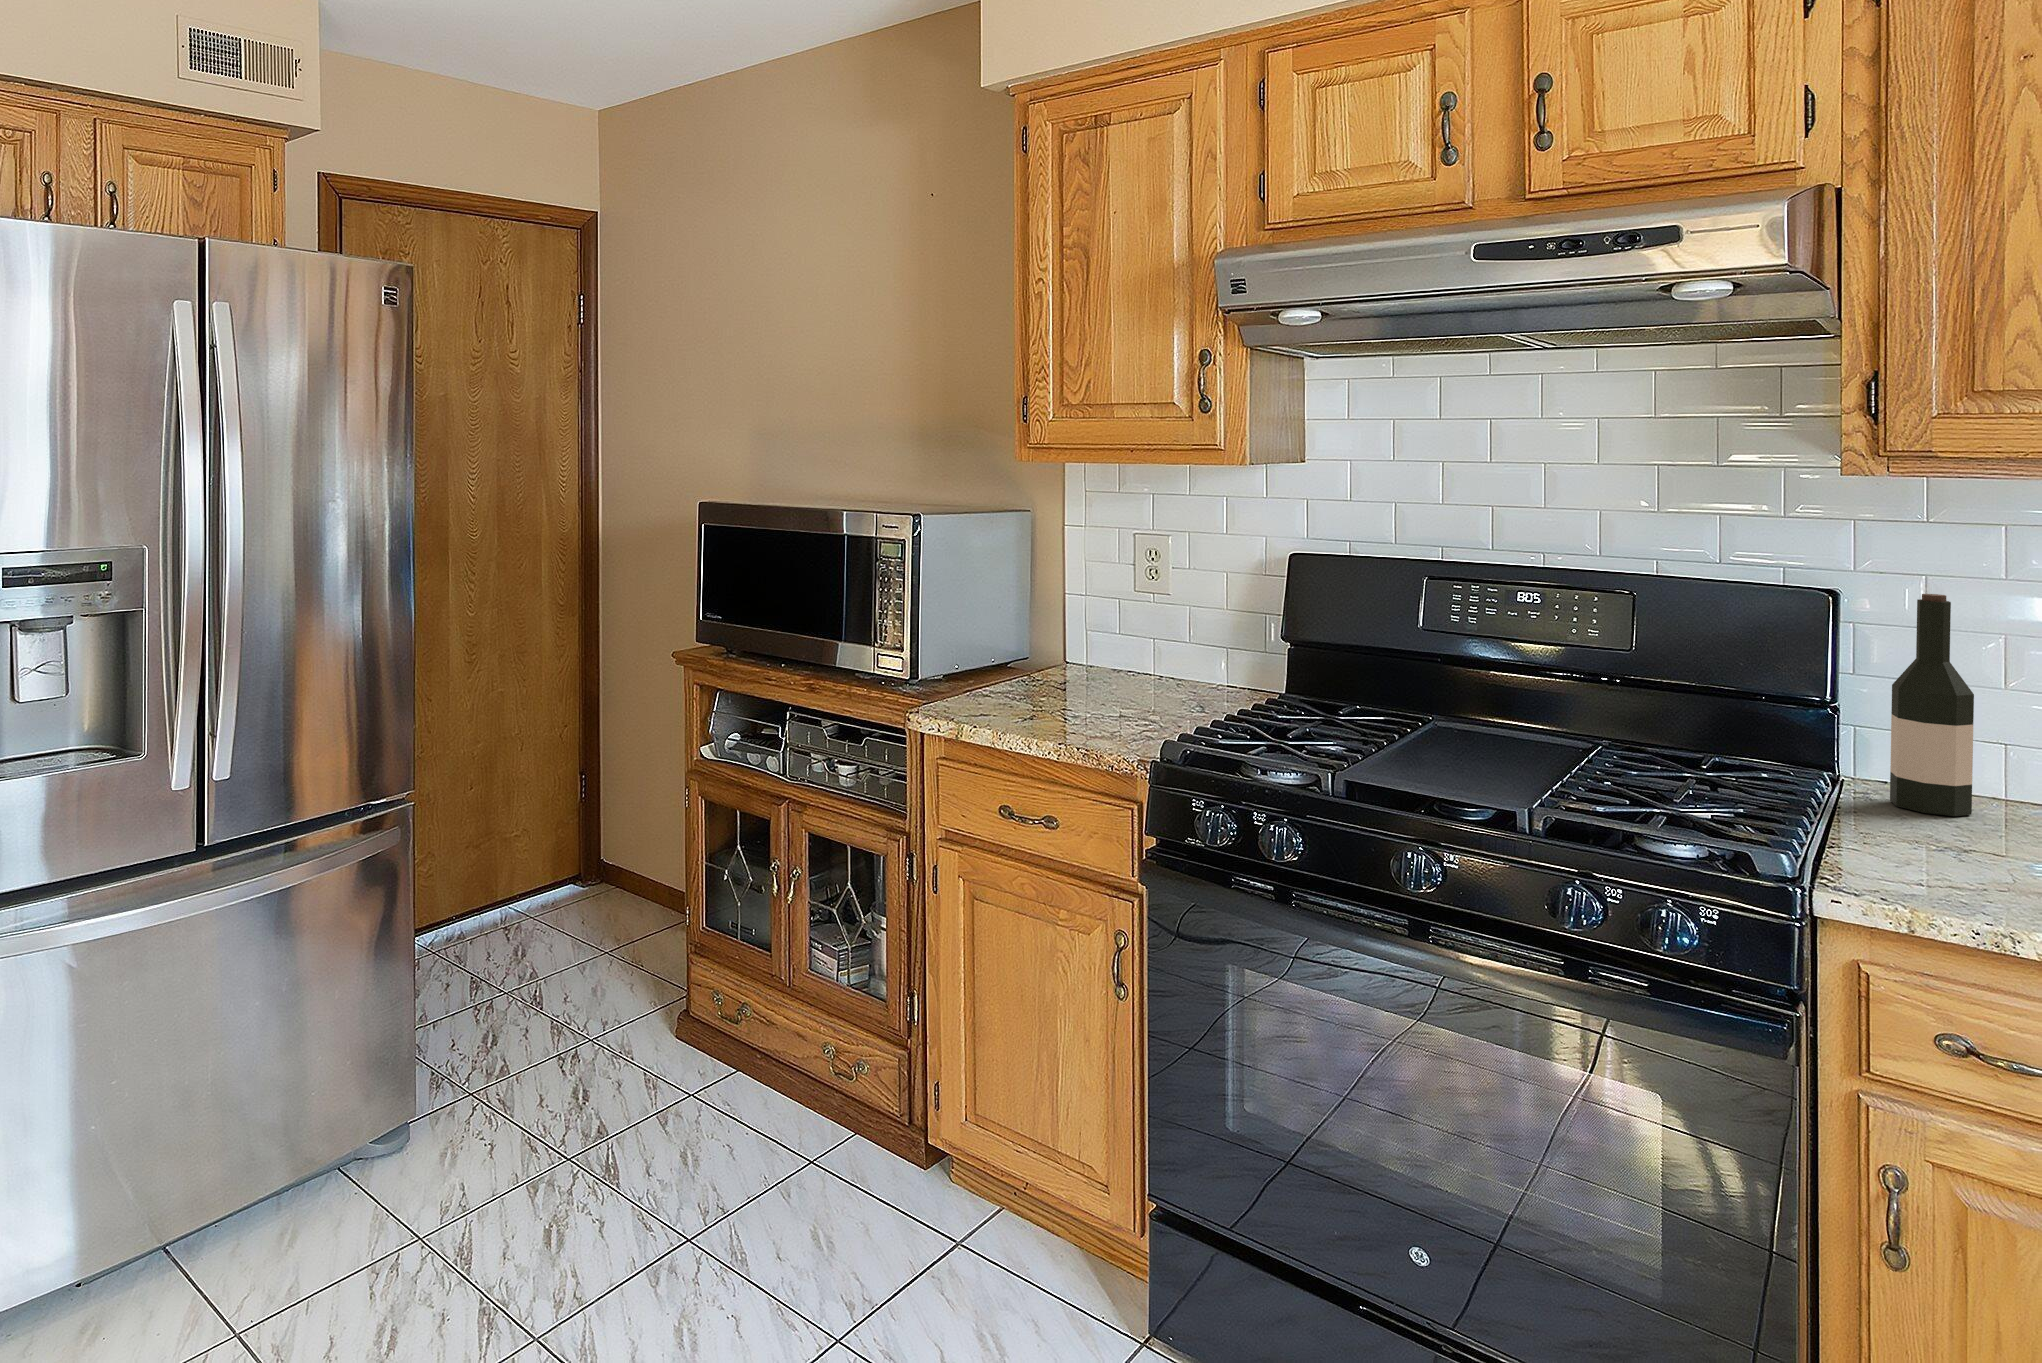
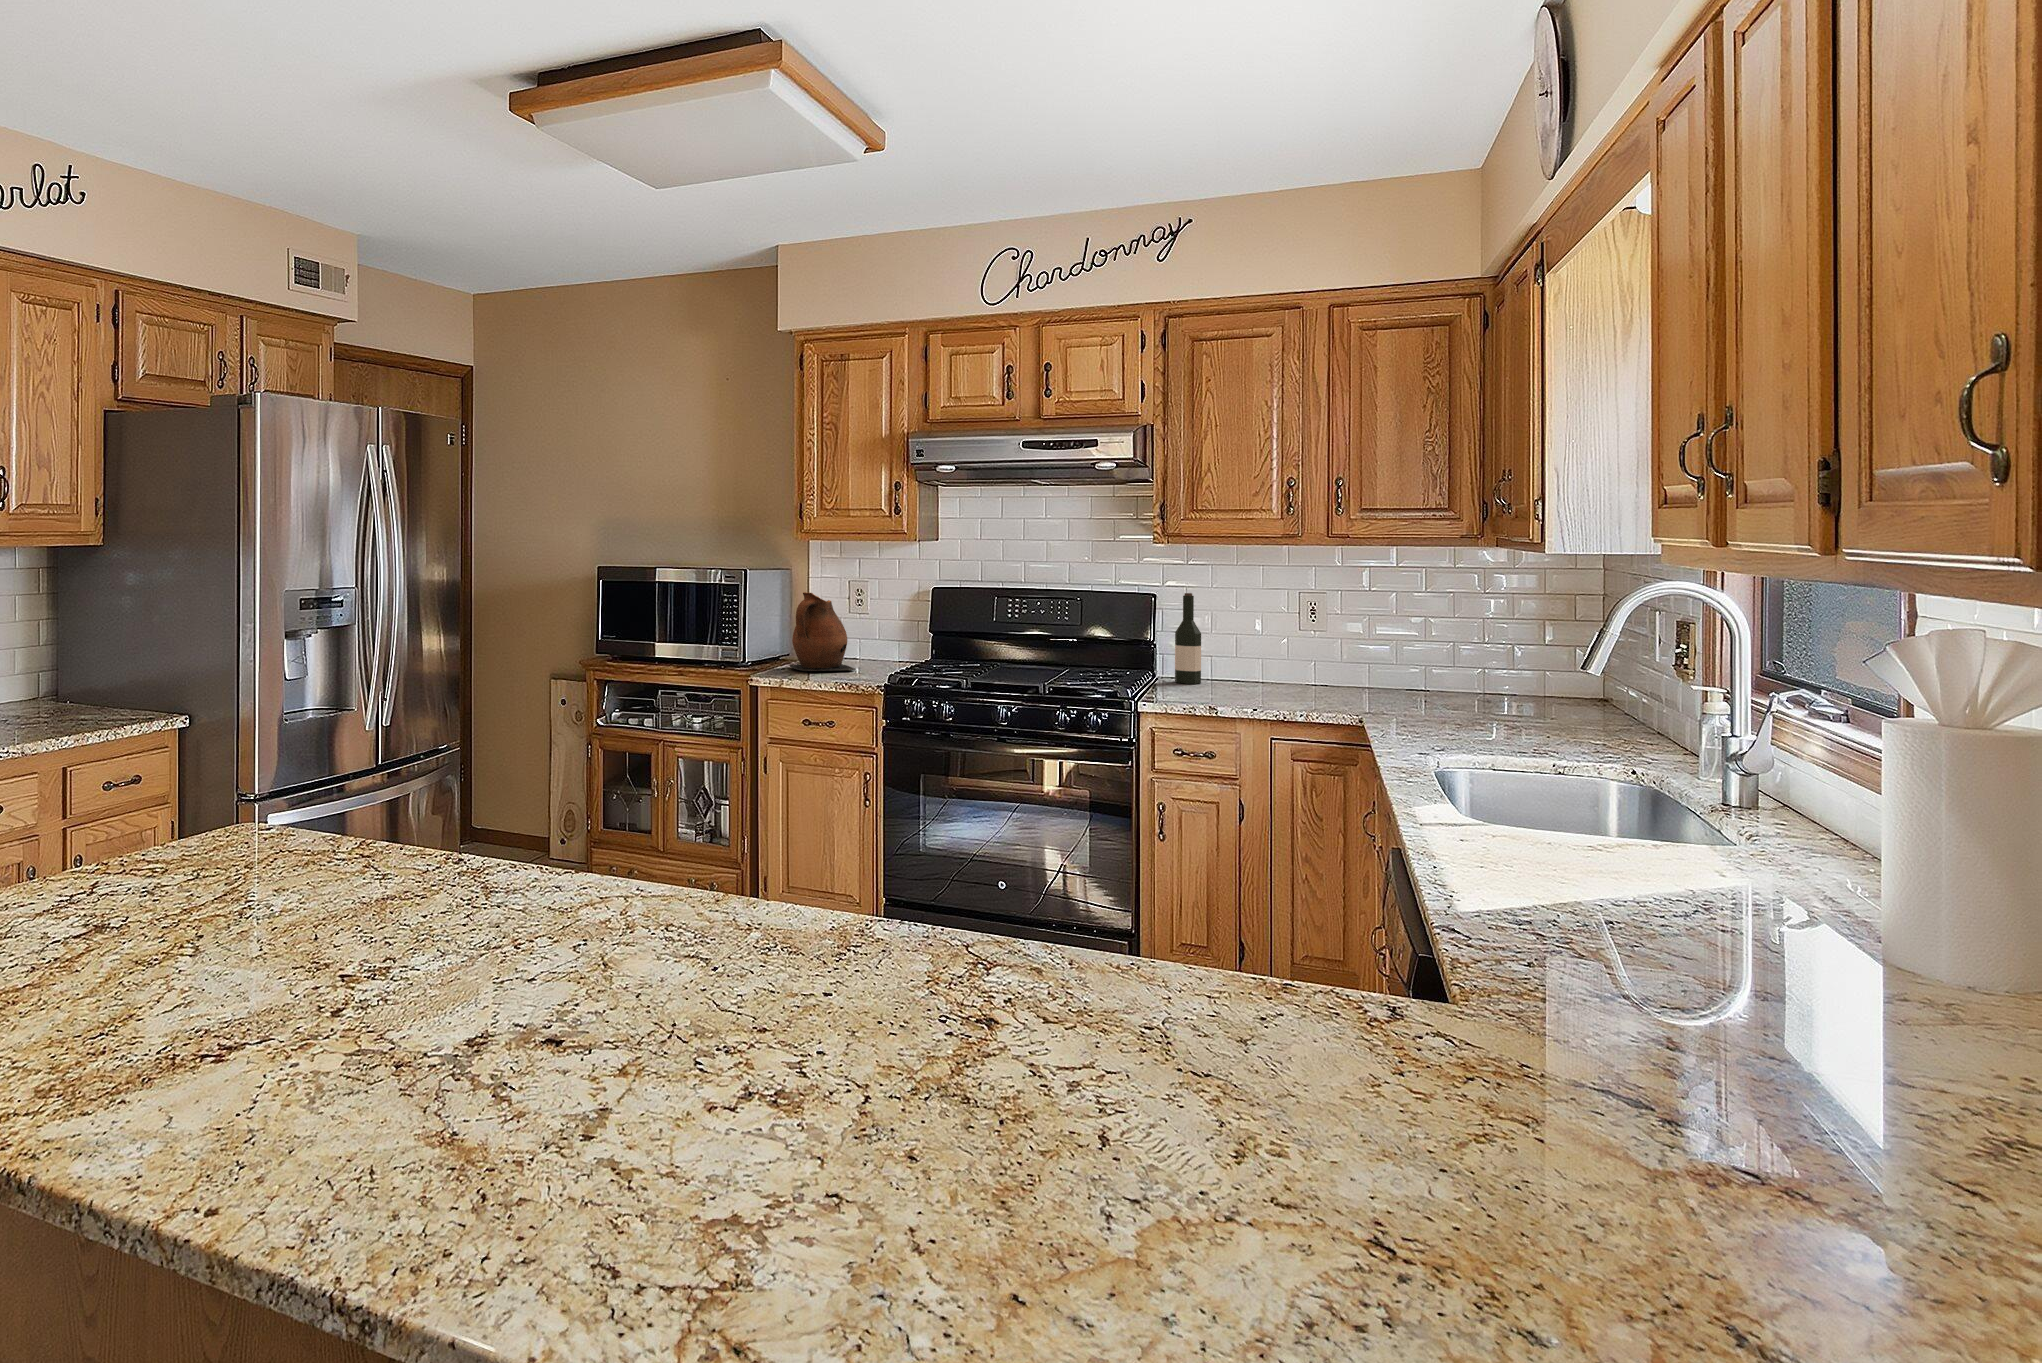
ceramic pitcher: none [989,560,1117,716] -> present [790,592,855,671]

